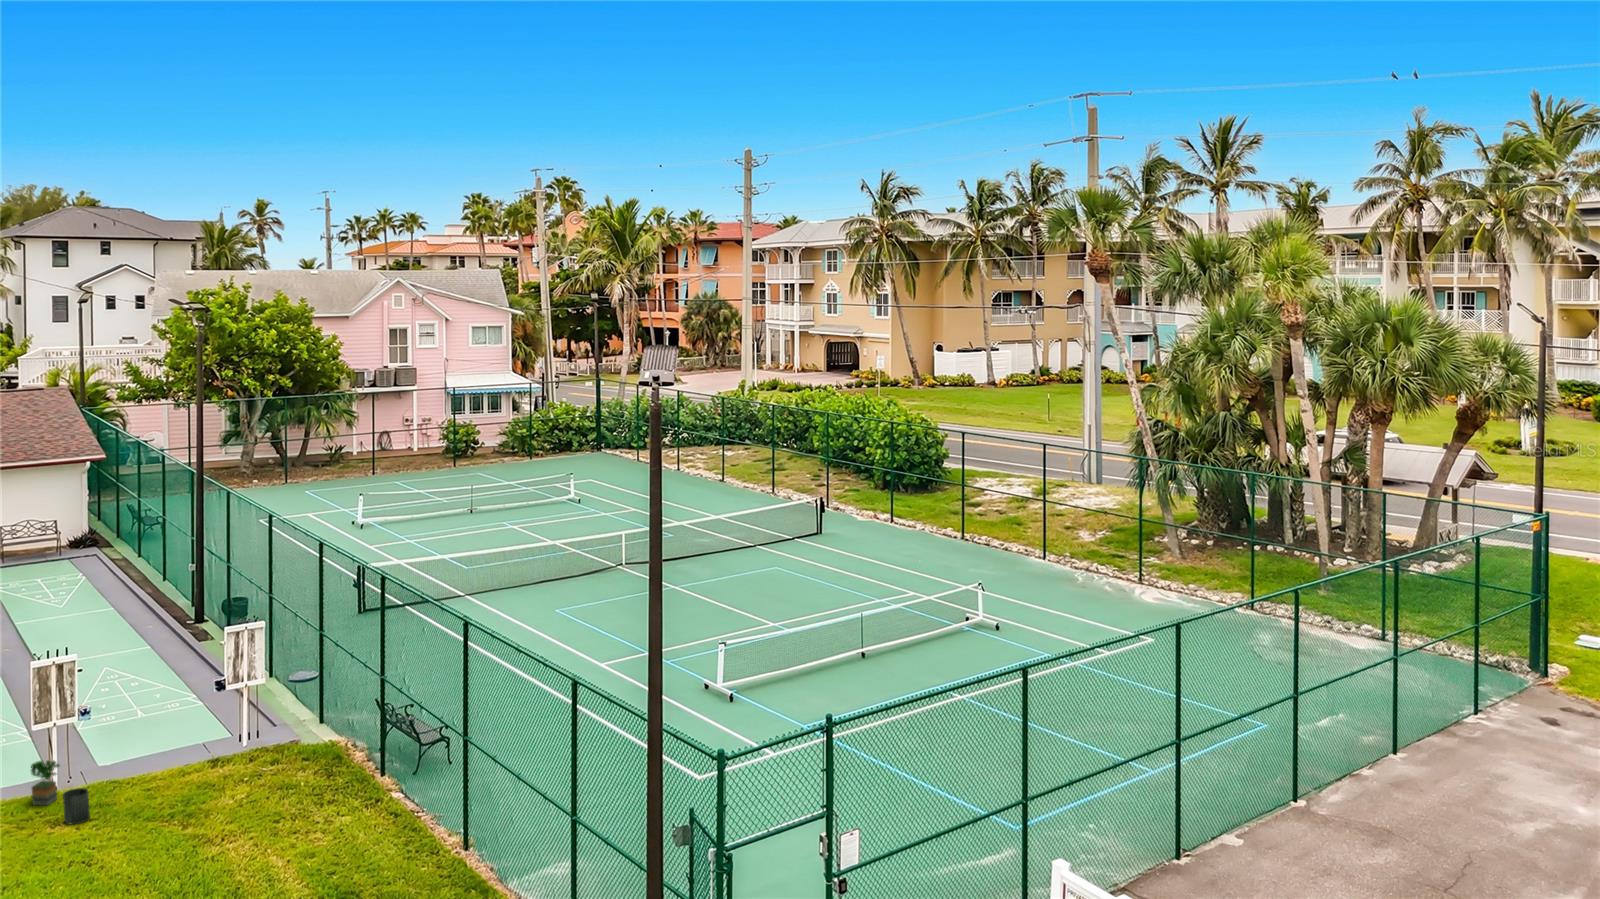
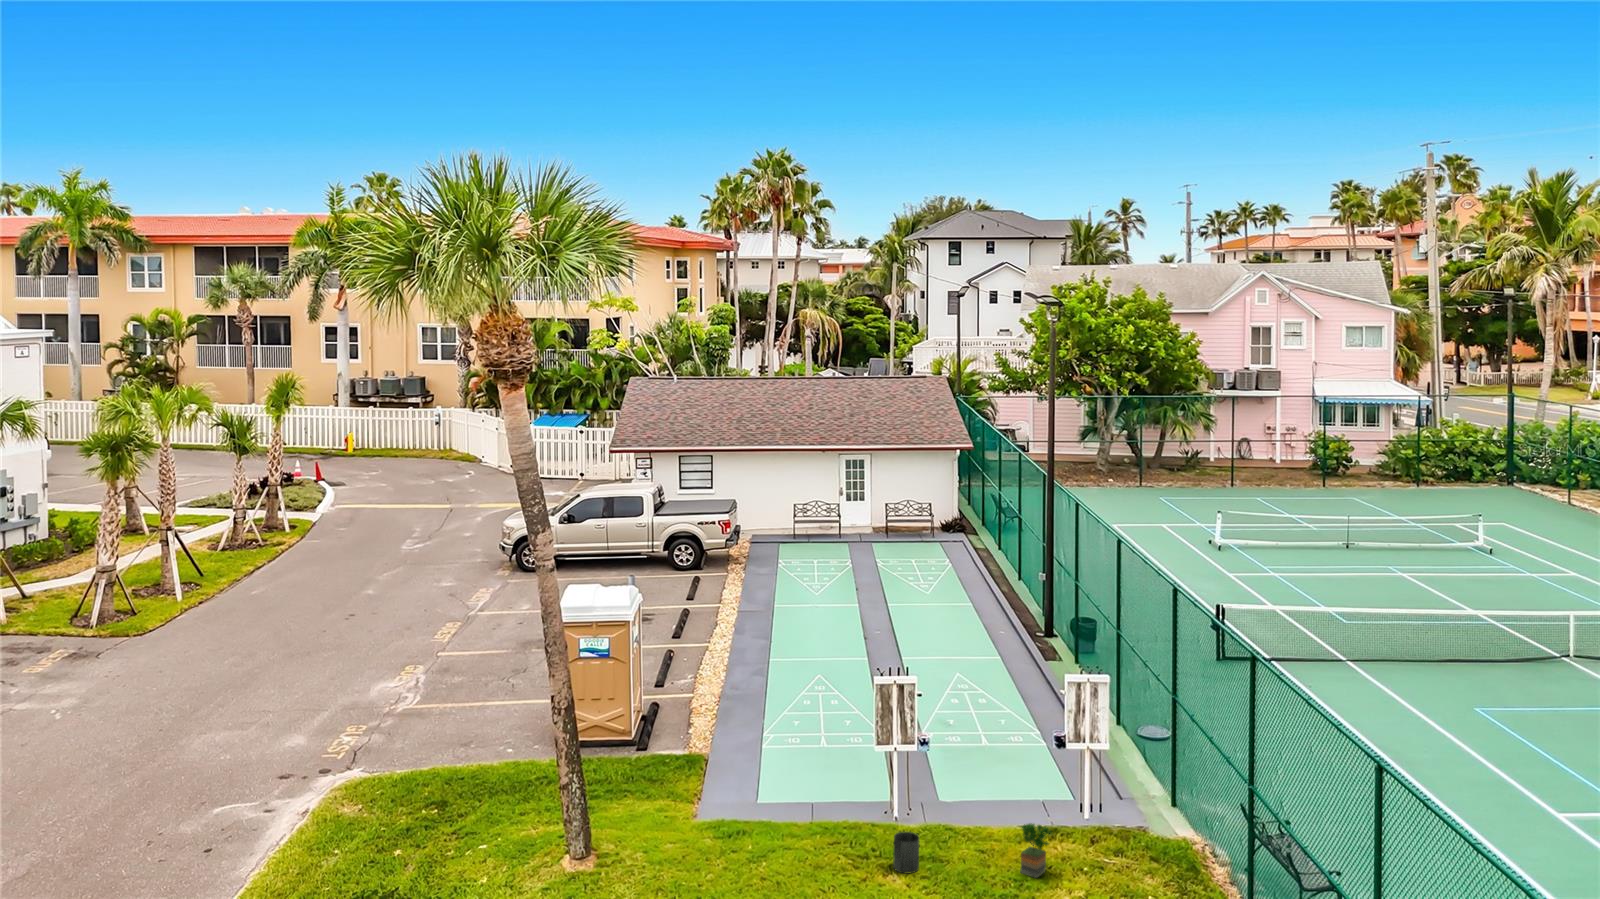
potted tree: present [31,761,60,805] -> present [1020,823,1052,878]

